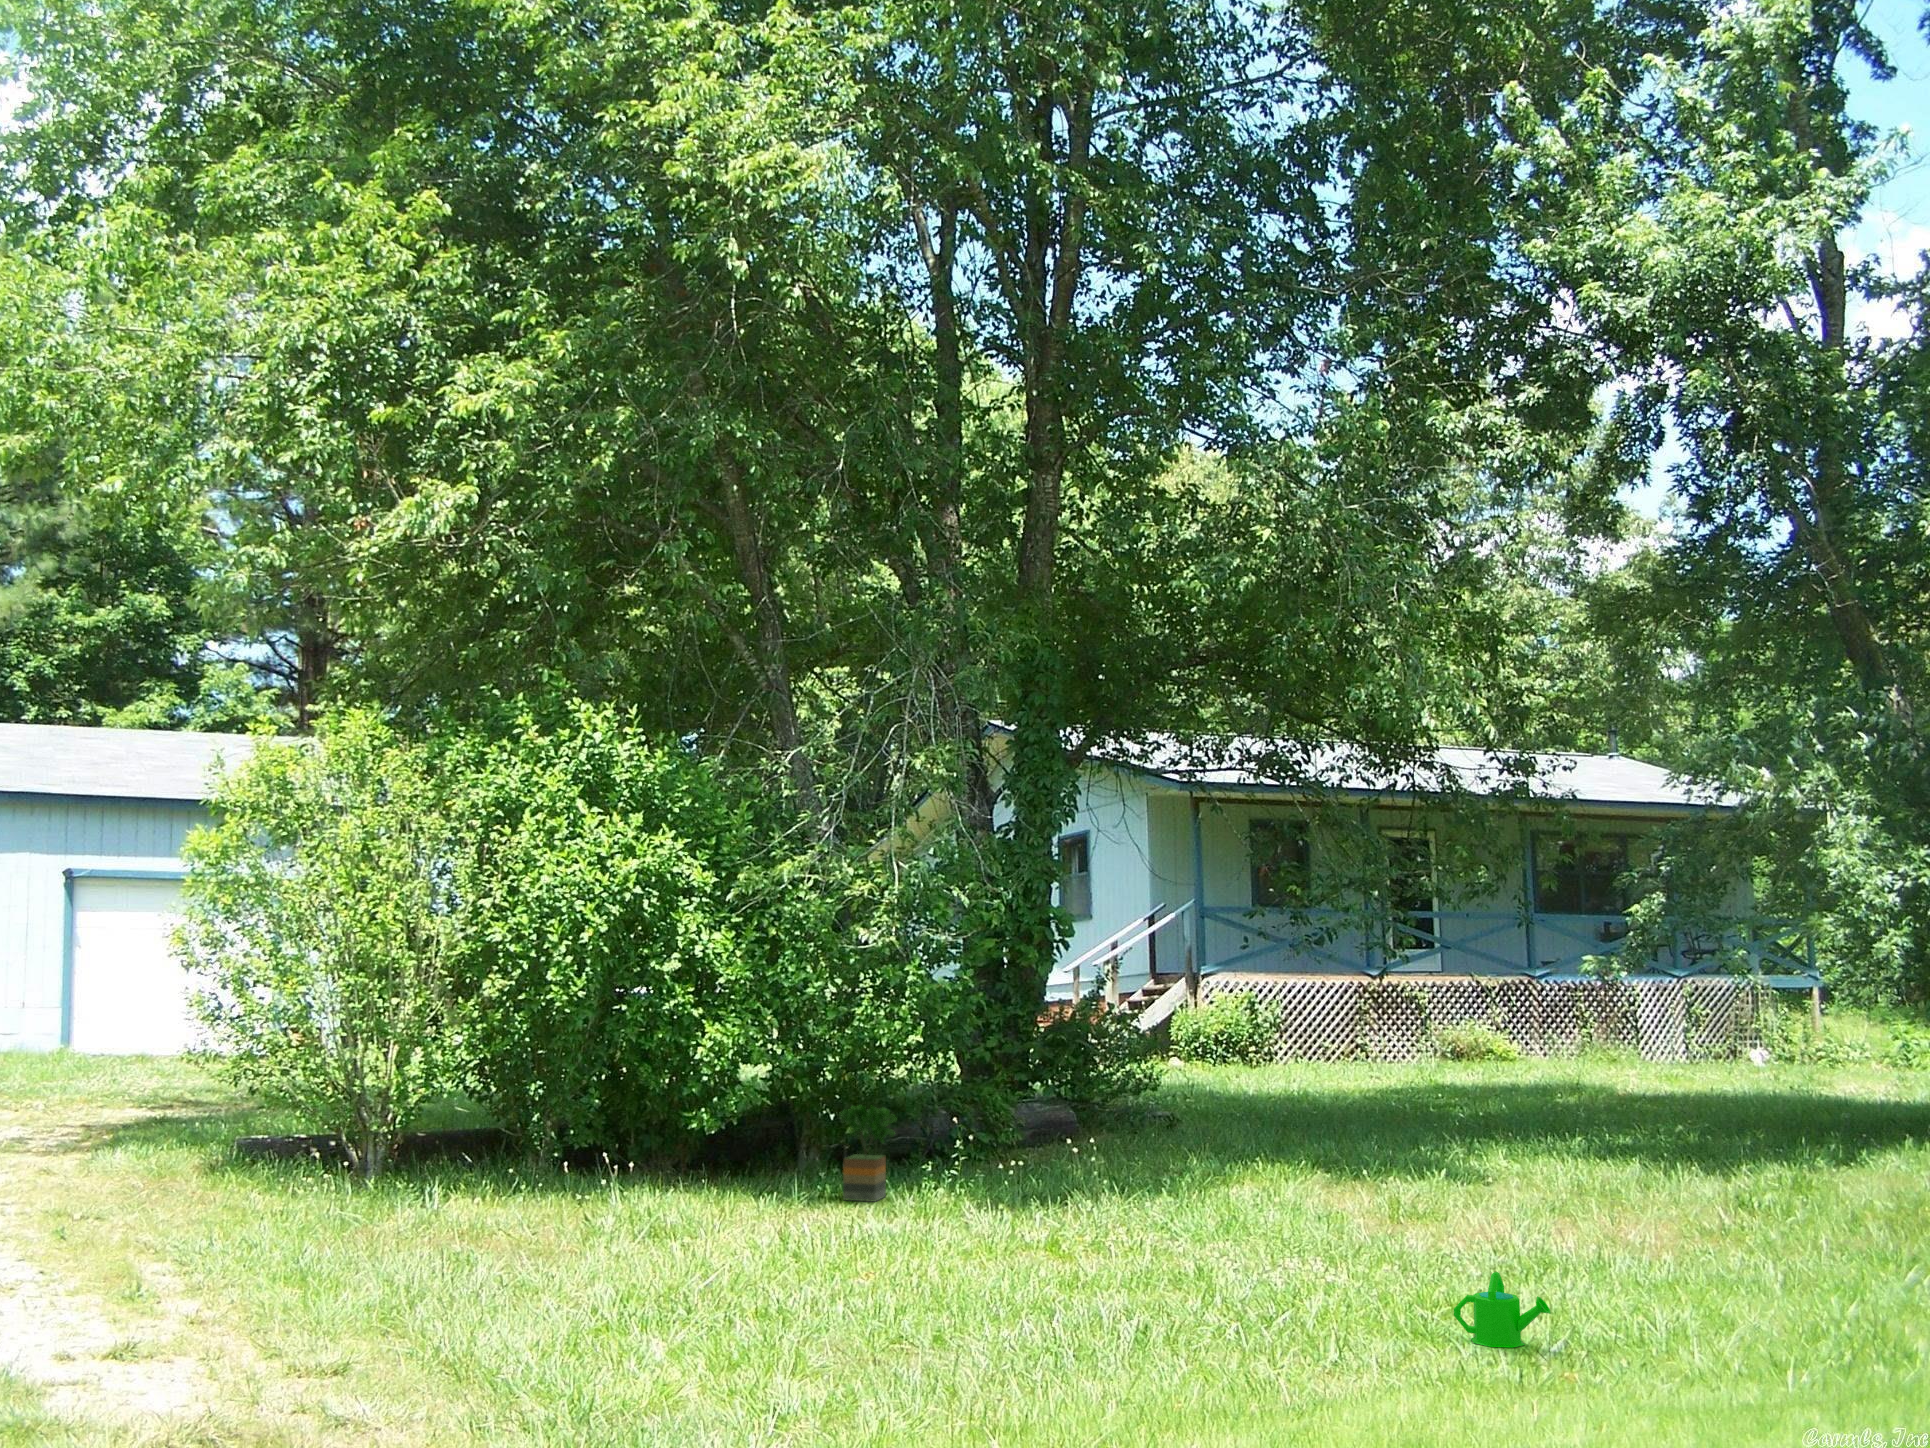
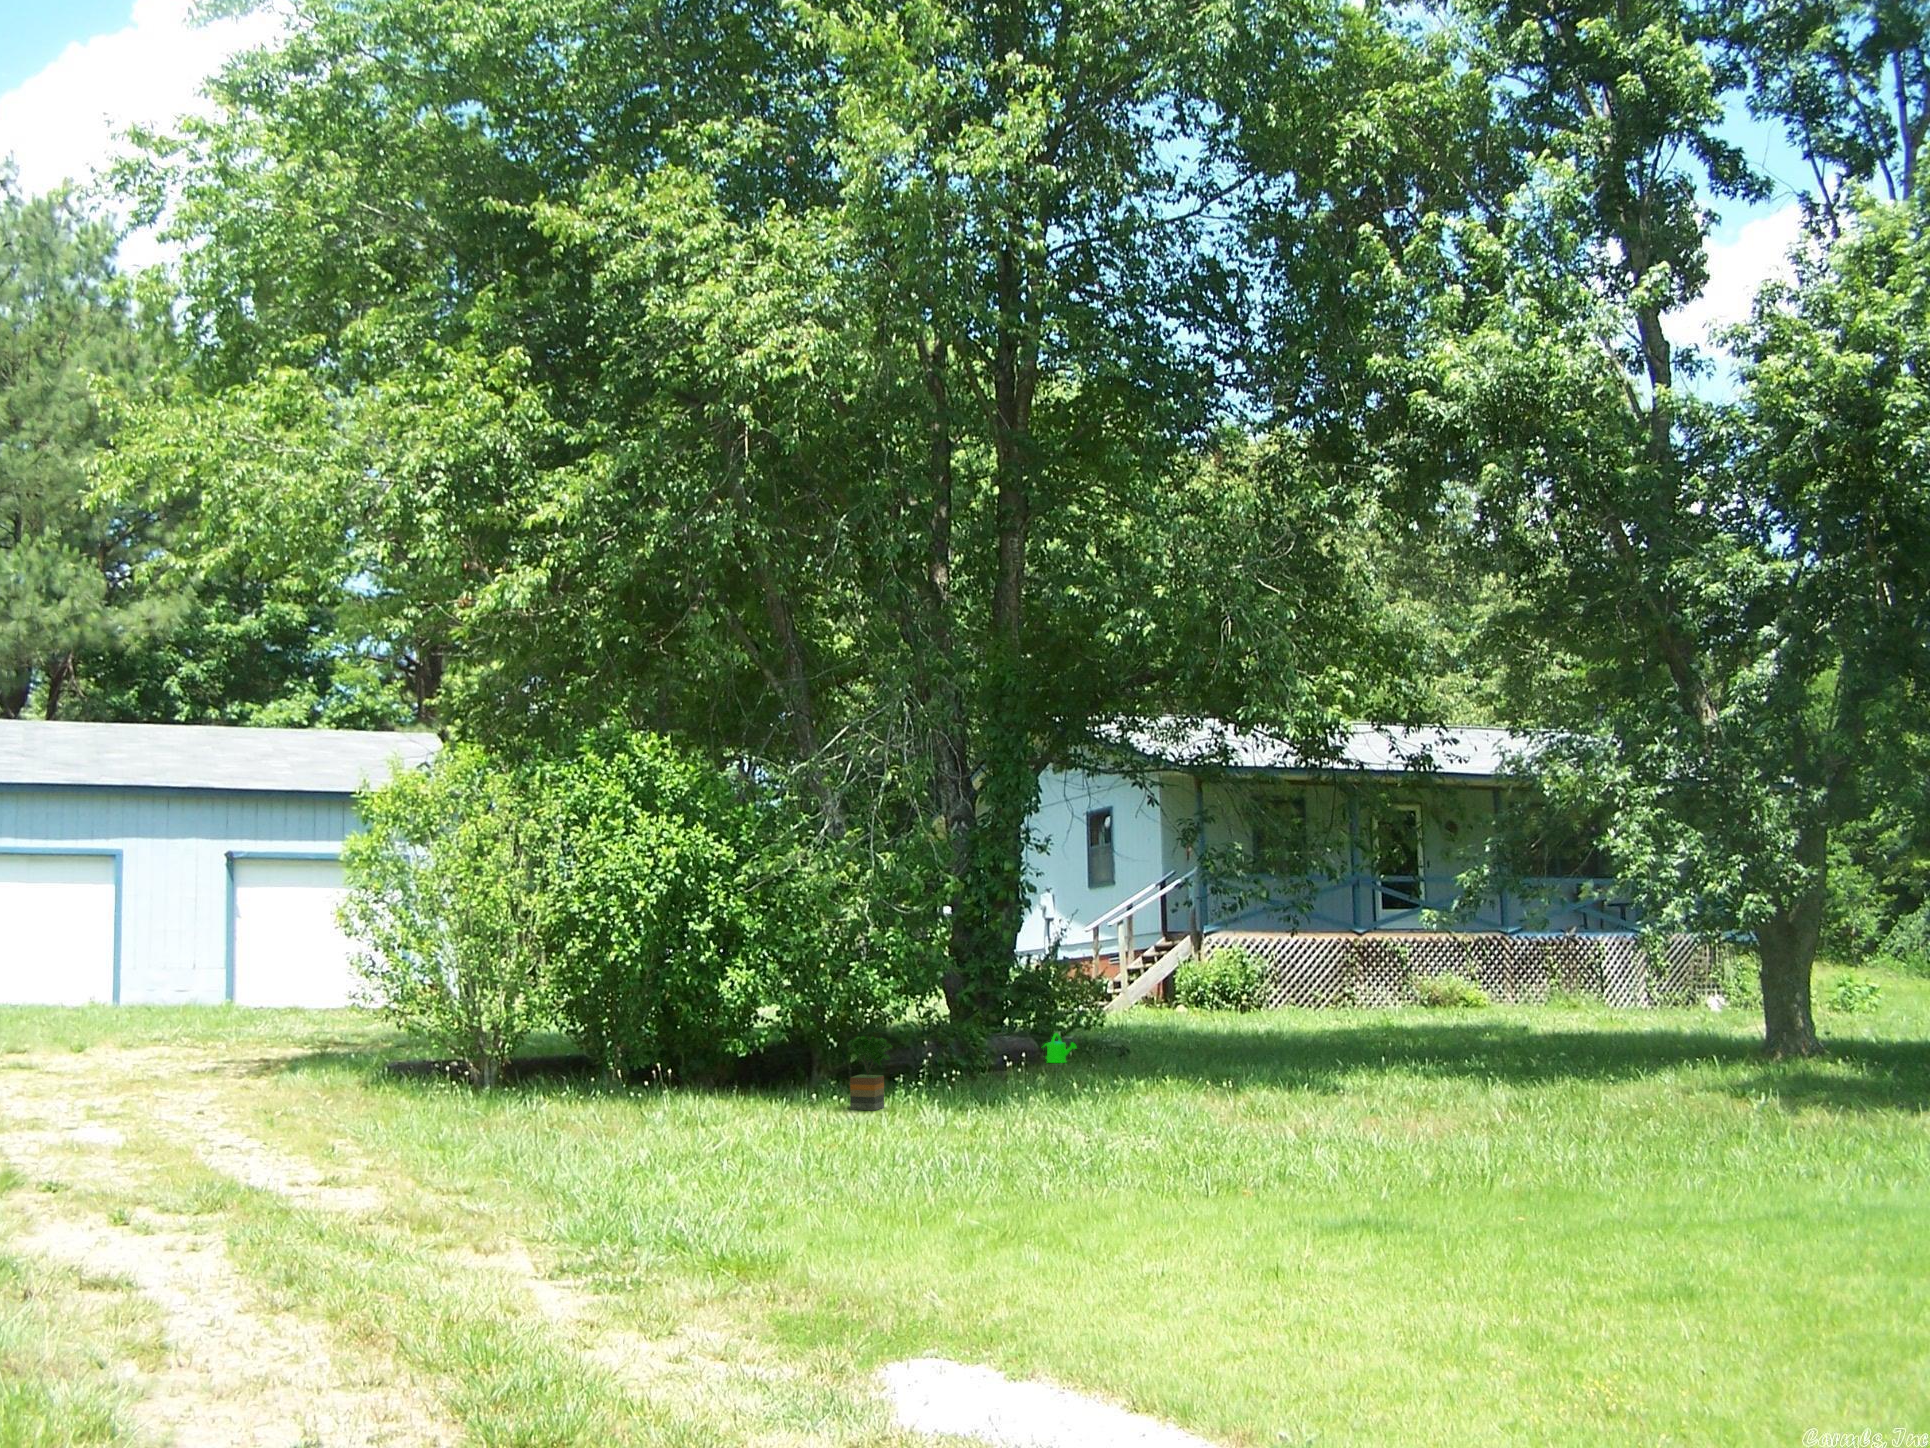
watering can: present [1454,1272,1551,1348] -> present [1042,1033,1076,1063]

